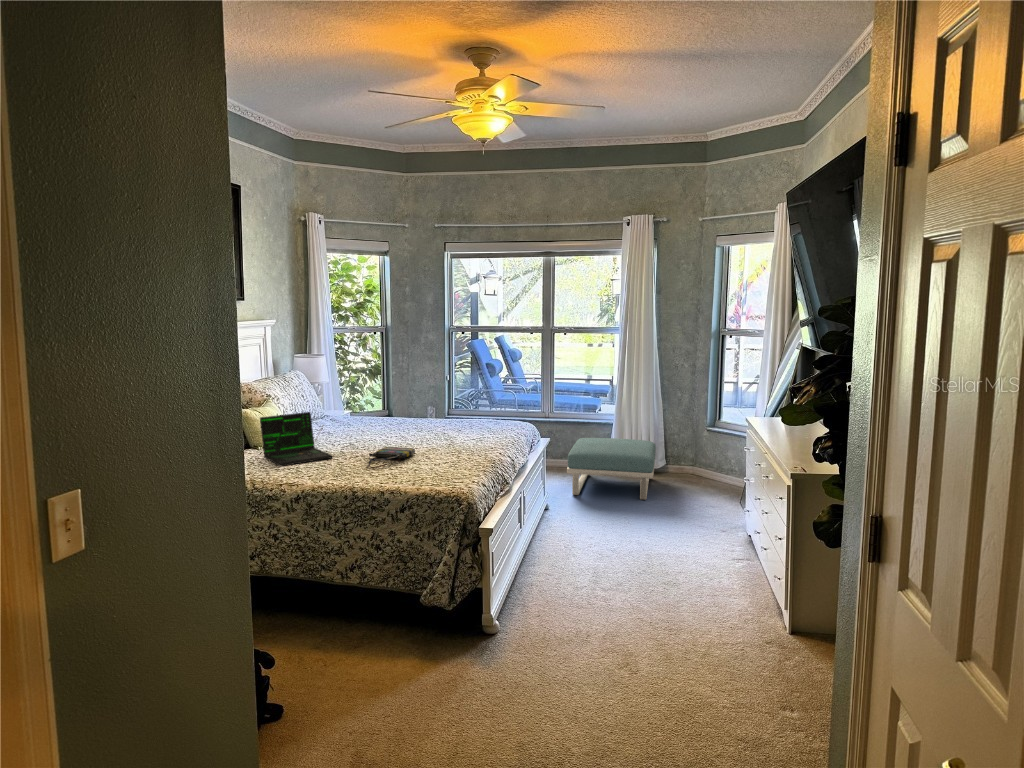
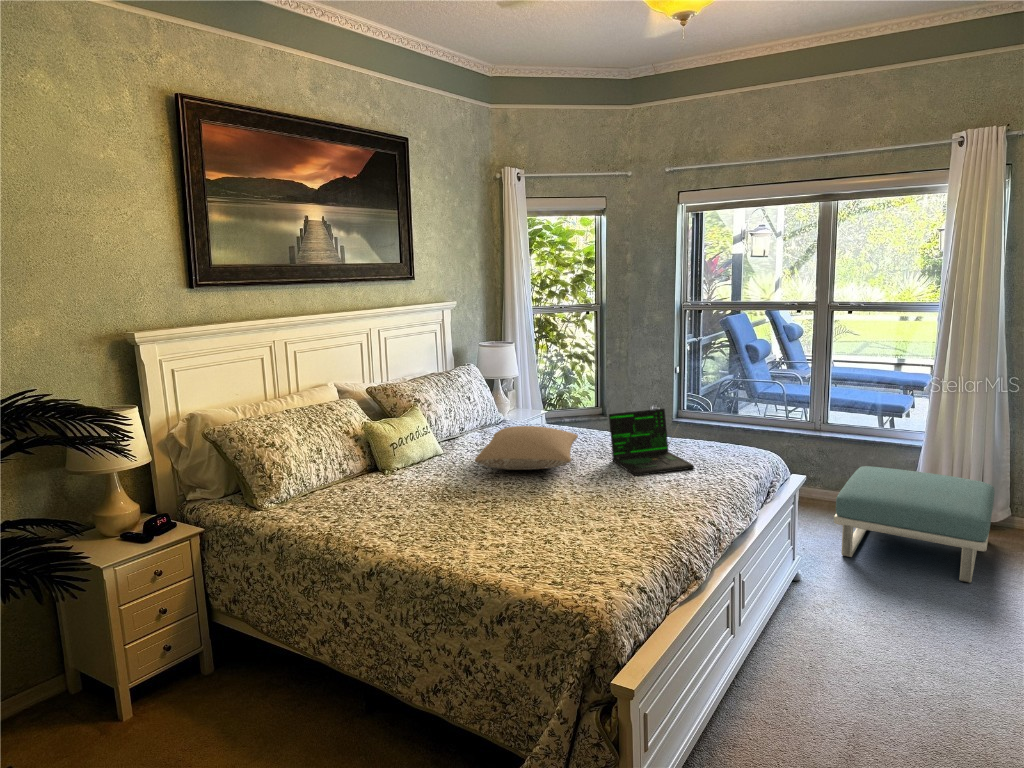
pillow: none [336,409,408,440] -> present [475,426,578,470]
laptop: present [260,412,332,466] -> present [609,409,694,476]
tote bag: present [369,447,415,468] -> none [487,490,567,531]

